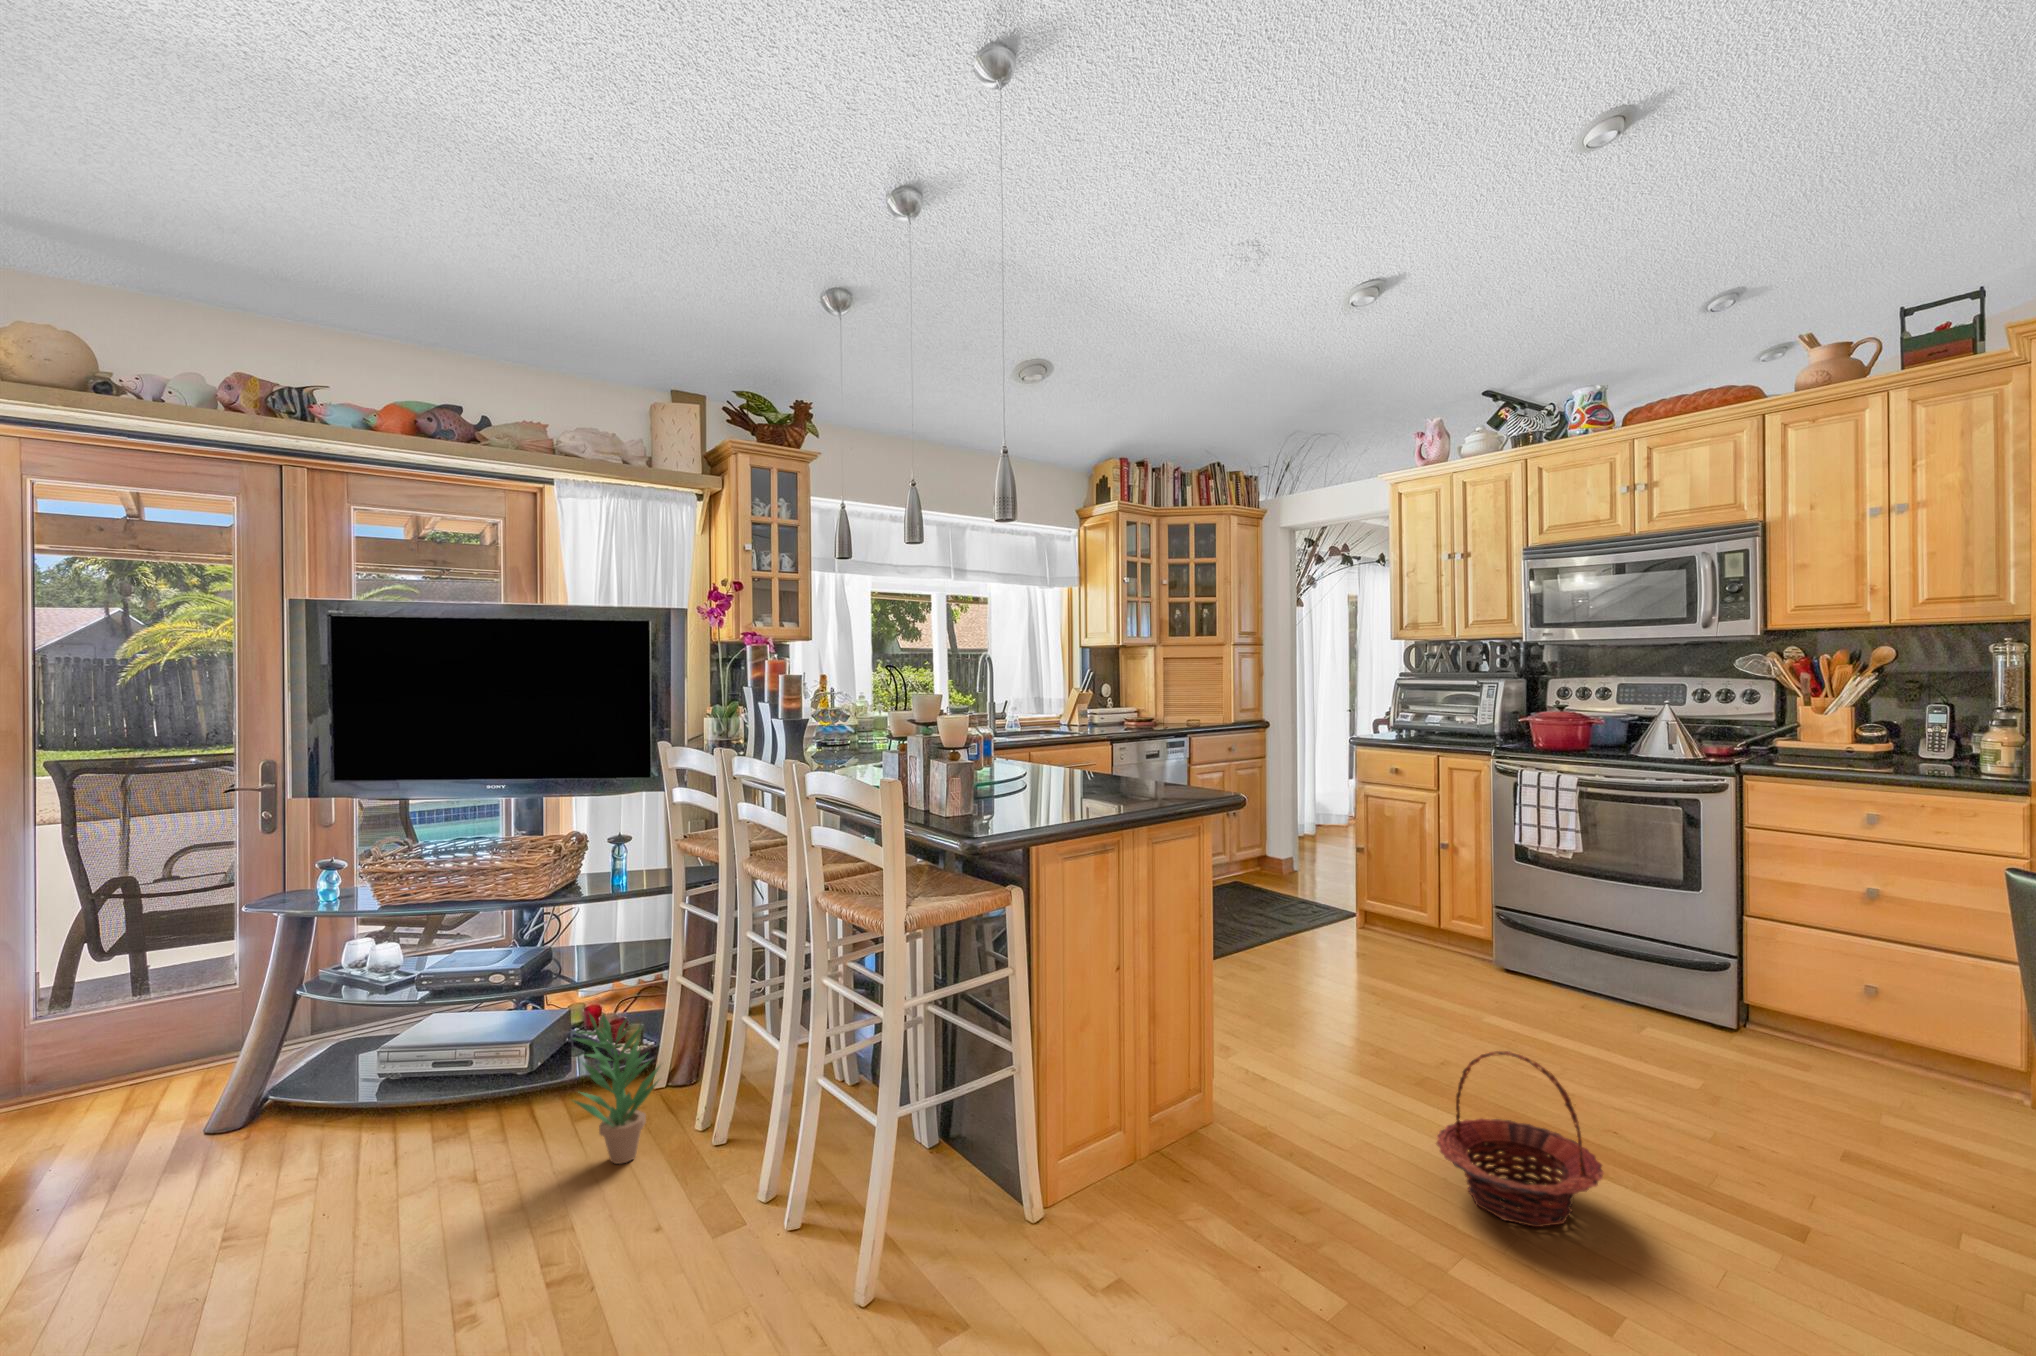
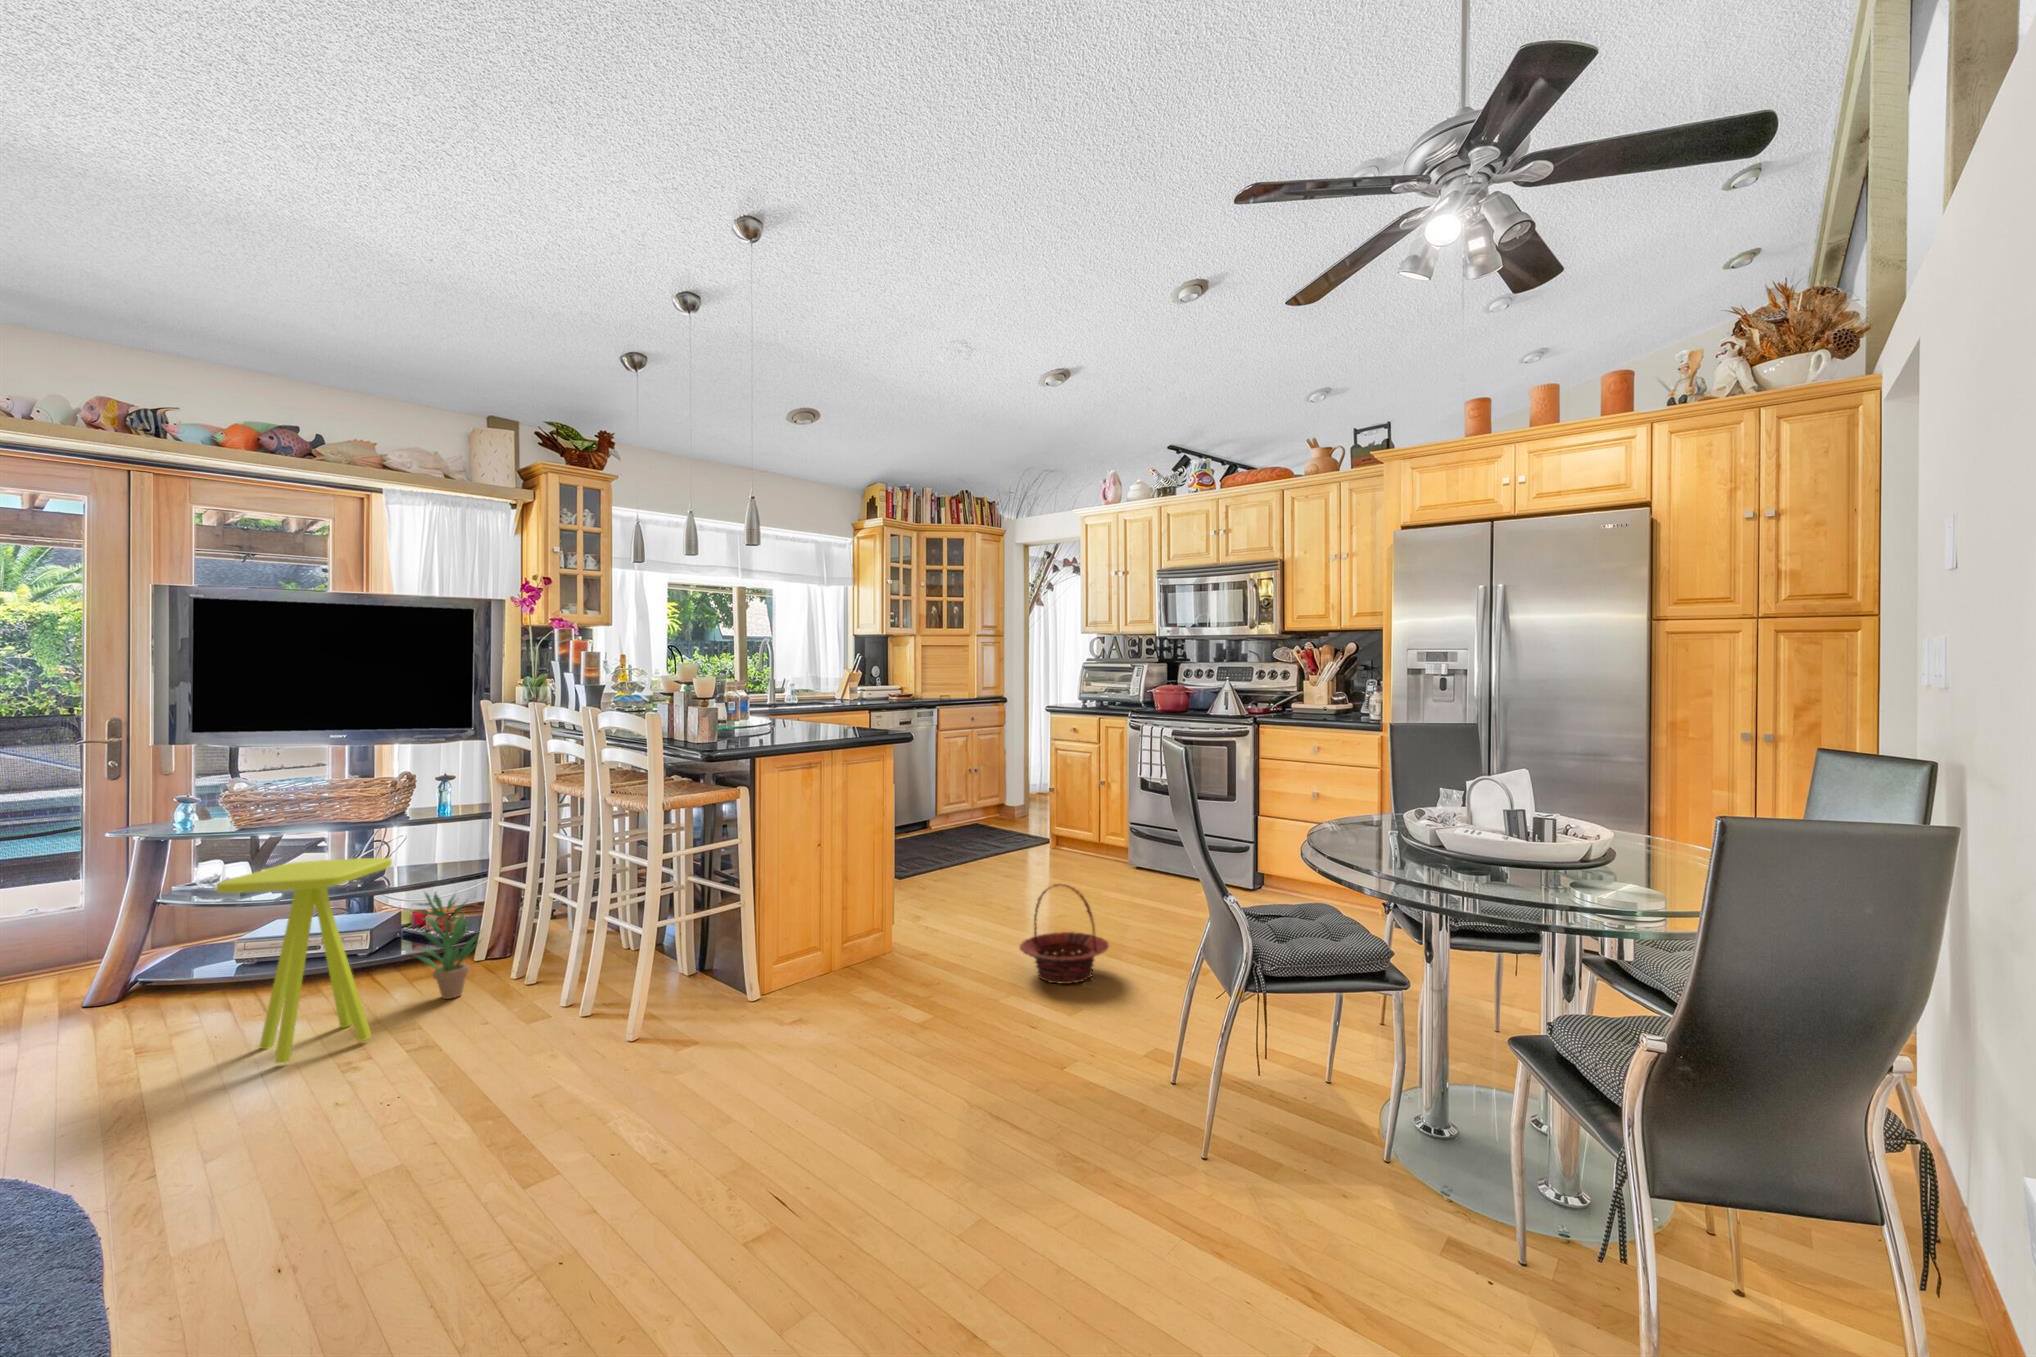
side table: none [314,973,544,1289] -> present [217,858,392,1063]

